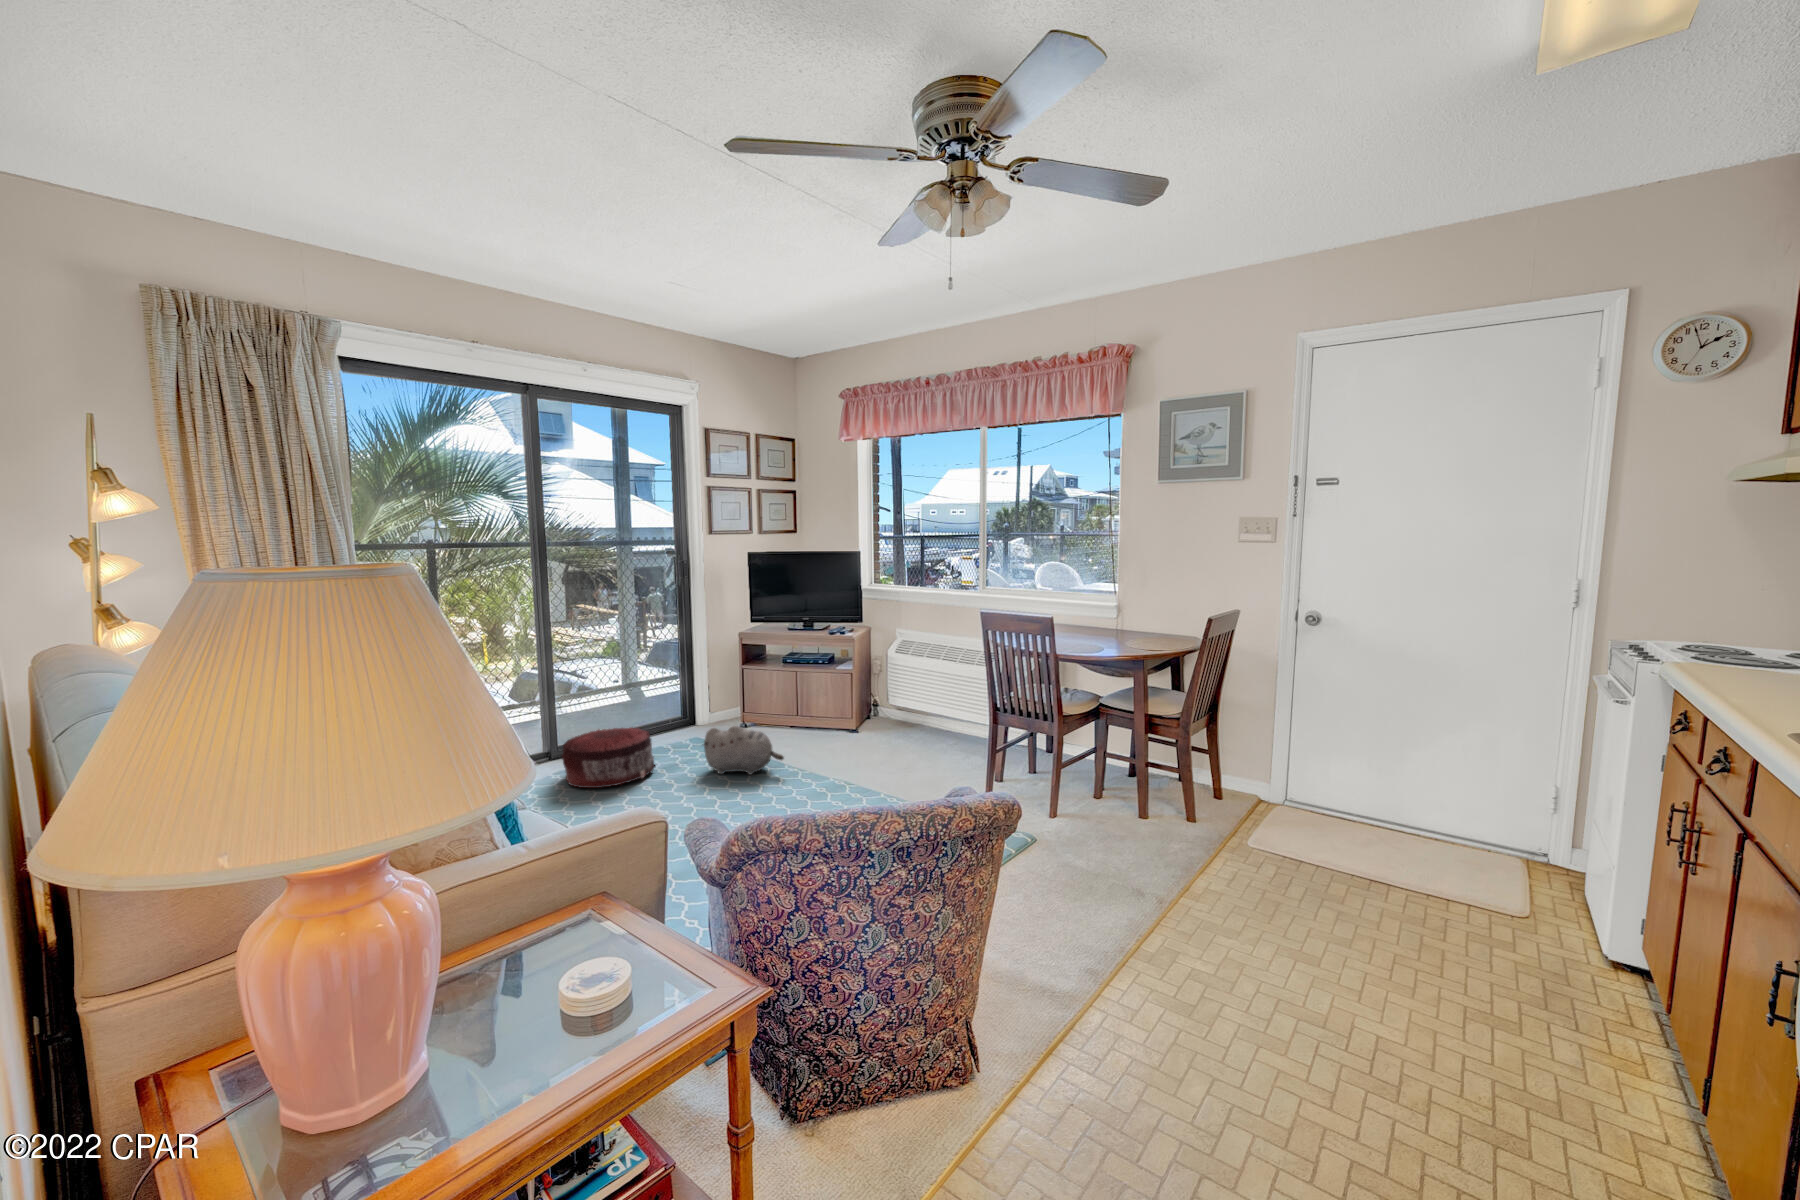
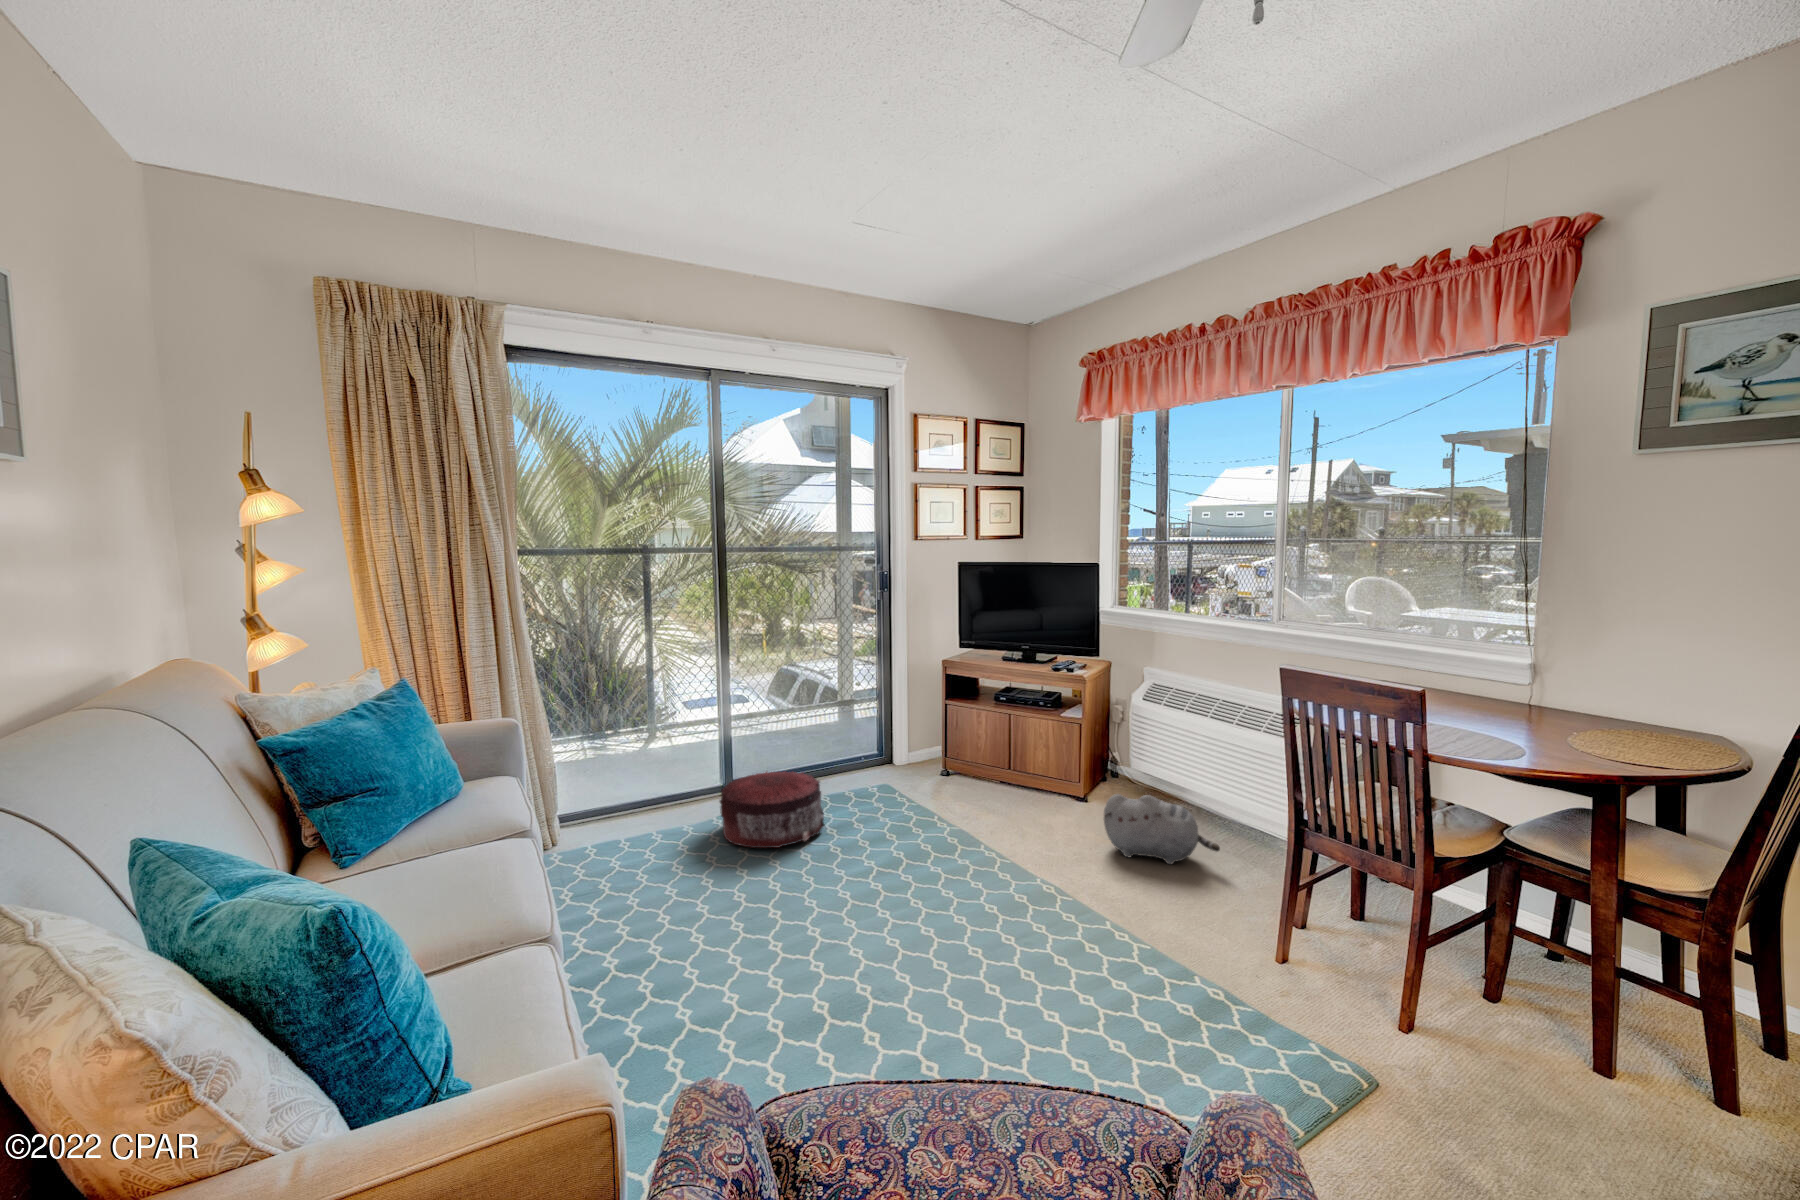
plush toy: present [704,726,784,775] -> present [1104,794,1220,864]

